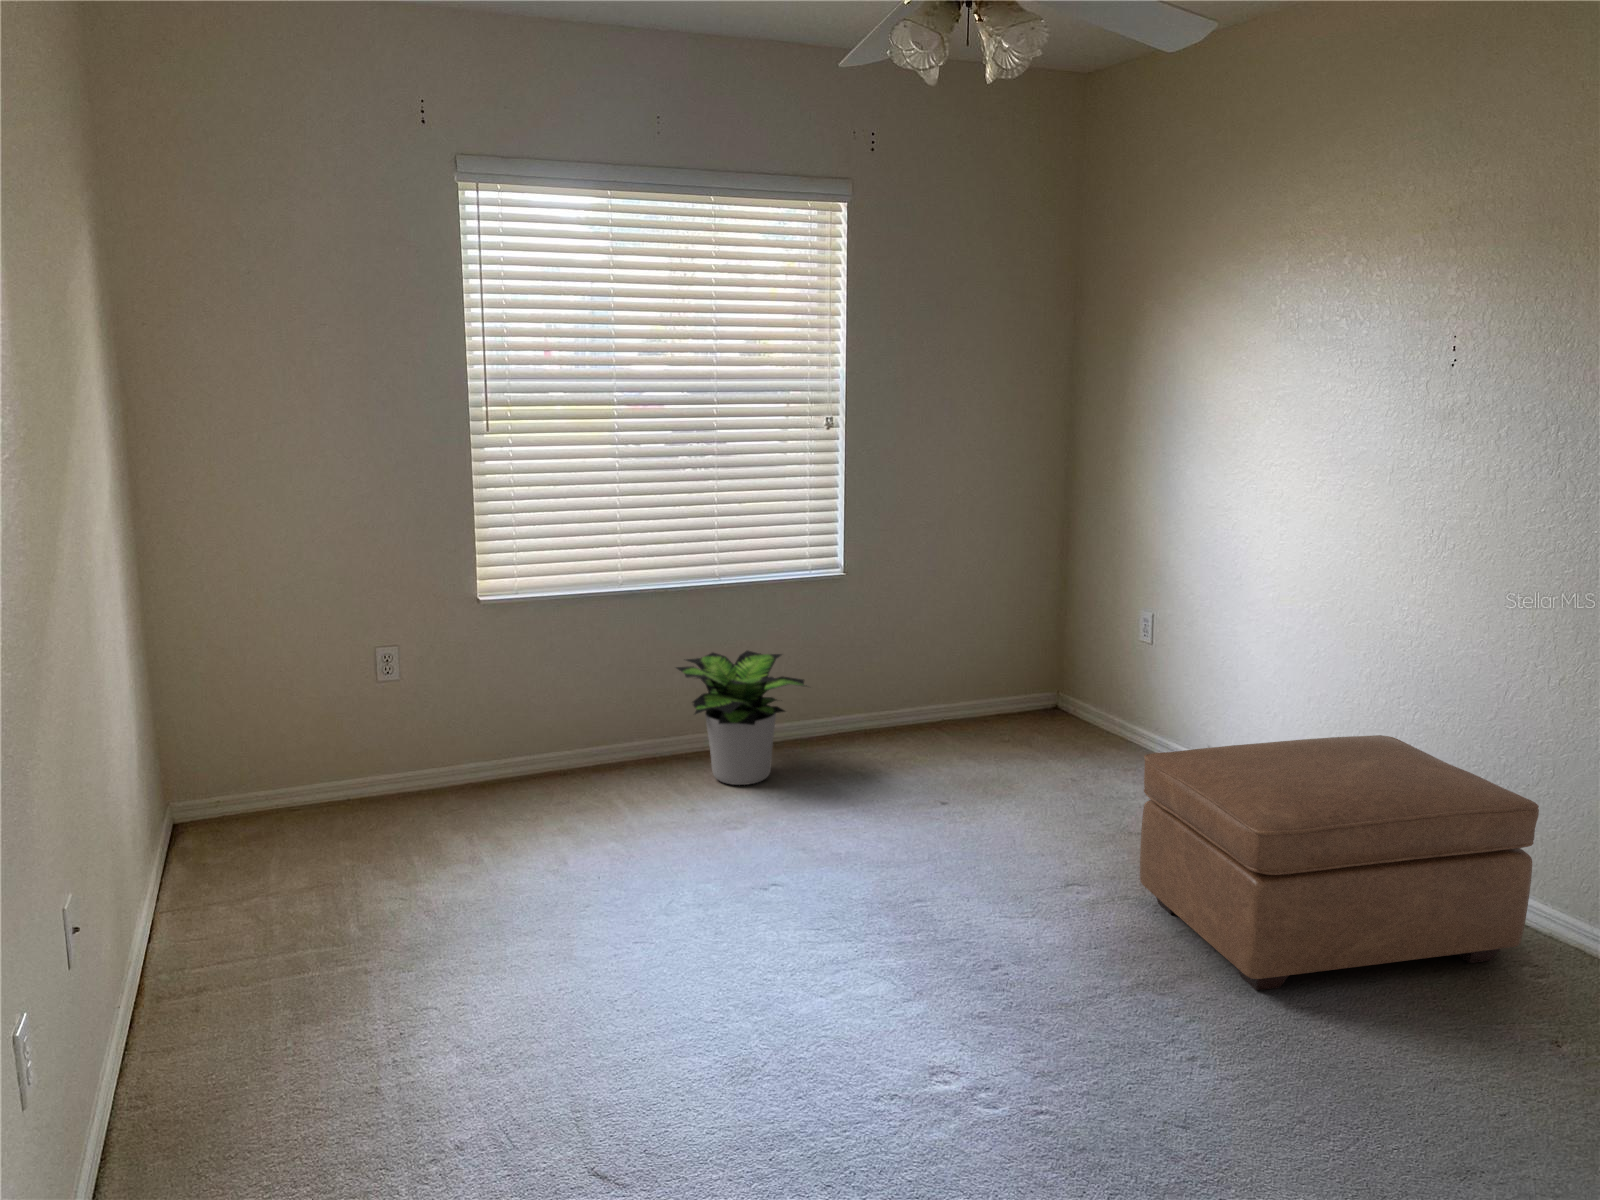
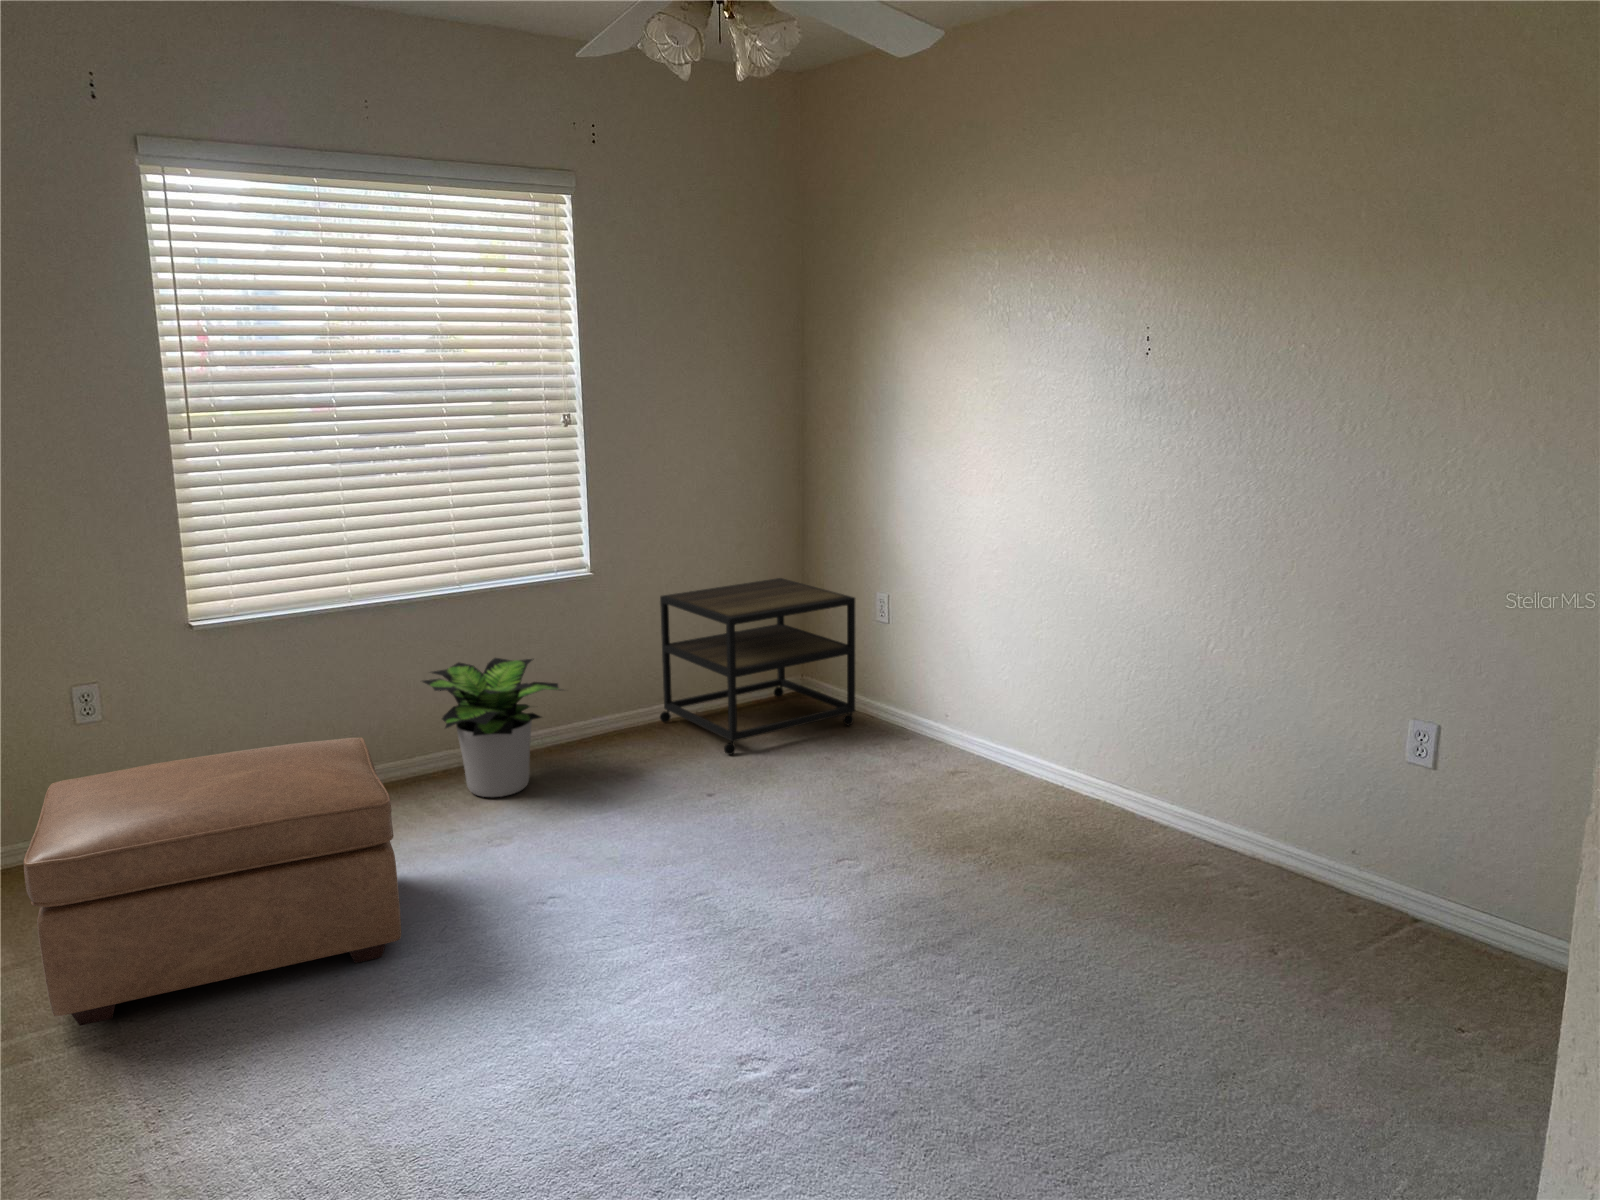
side table: none [906,590,1115,766] -> present [660,578,855,755]
ottoman: present [1140,735,1539,990] -> present [24,738,401,1026]

